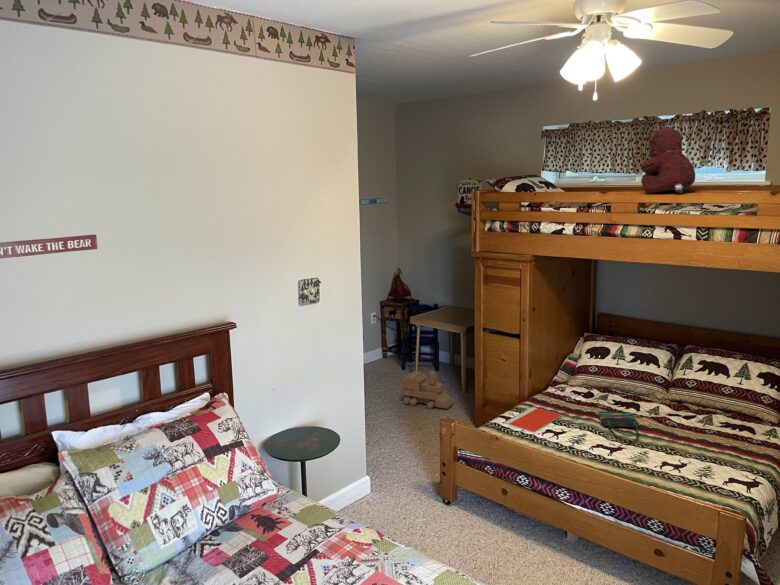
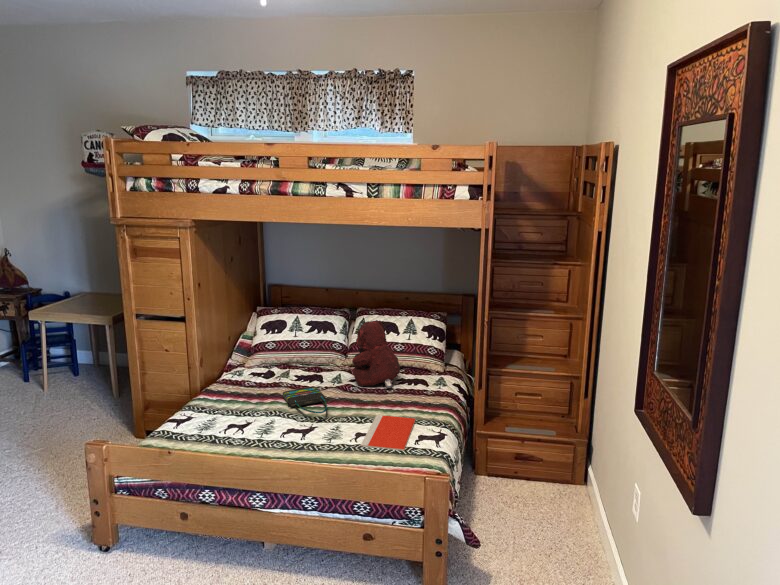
teddy bear: present [641,128,695,193] -> present [352,320,400,388]
toy train: present [401,370,454,409] -> none [26,376,106,426]
notebook: present [504,407,562,432] -> present [361,415,416,451]

